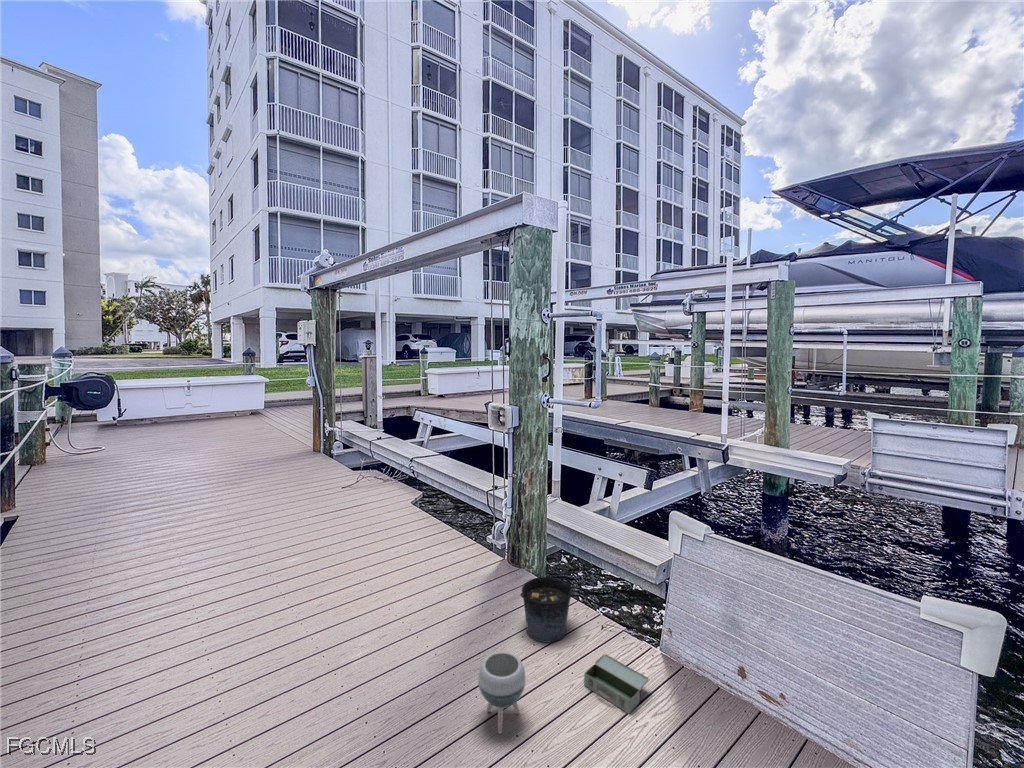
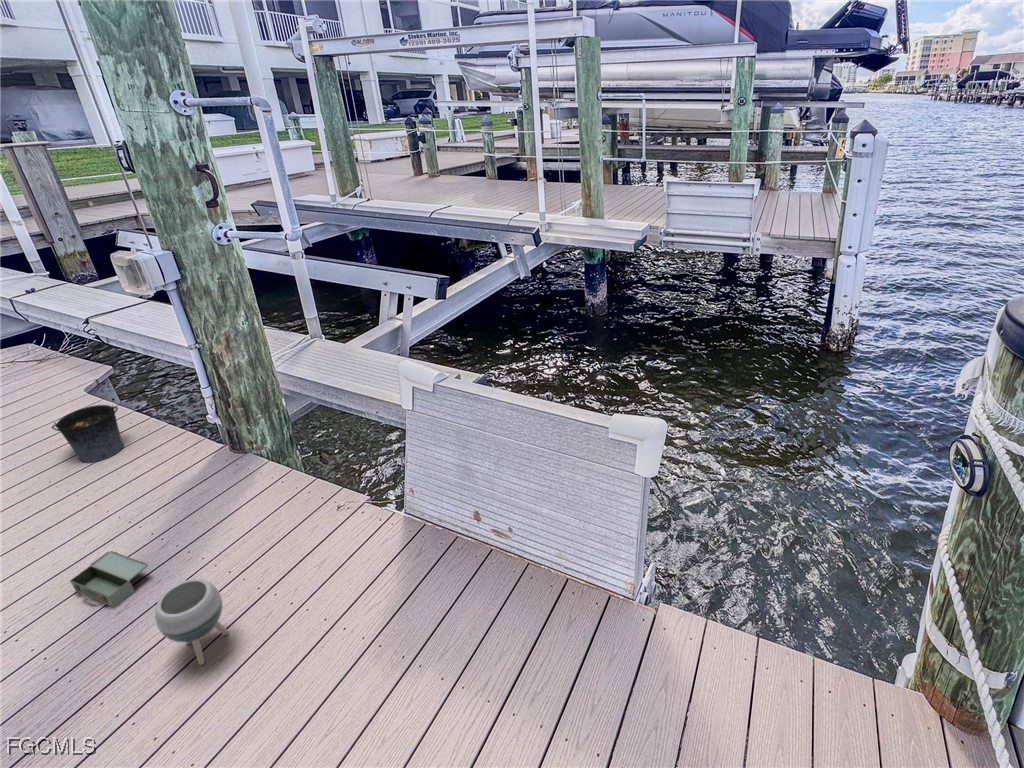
bucket: present [521,577,575,642] -> present [52,405,124,463]
toolbox: present [584,655,649,714] -> present [70,551,148,608]

